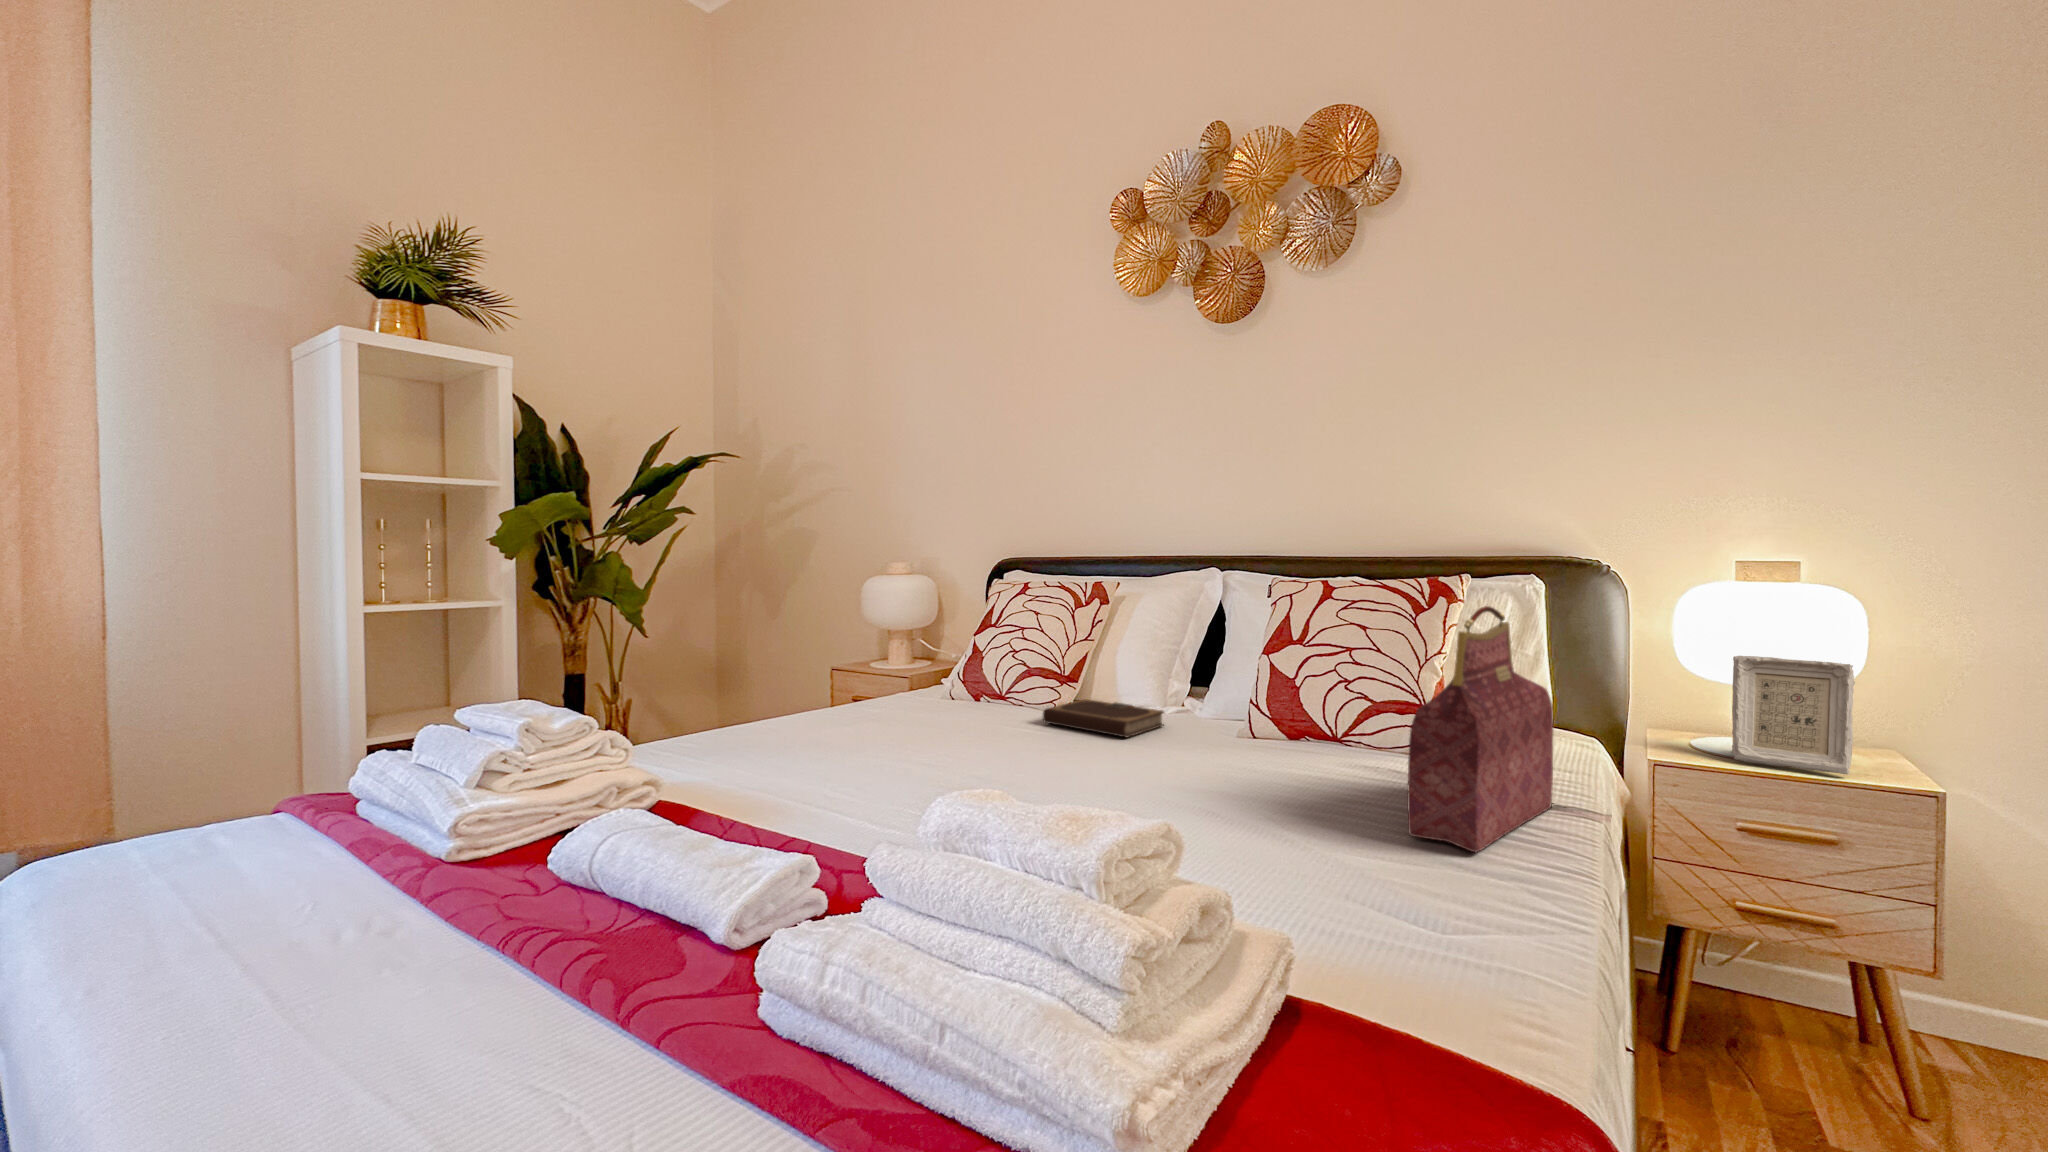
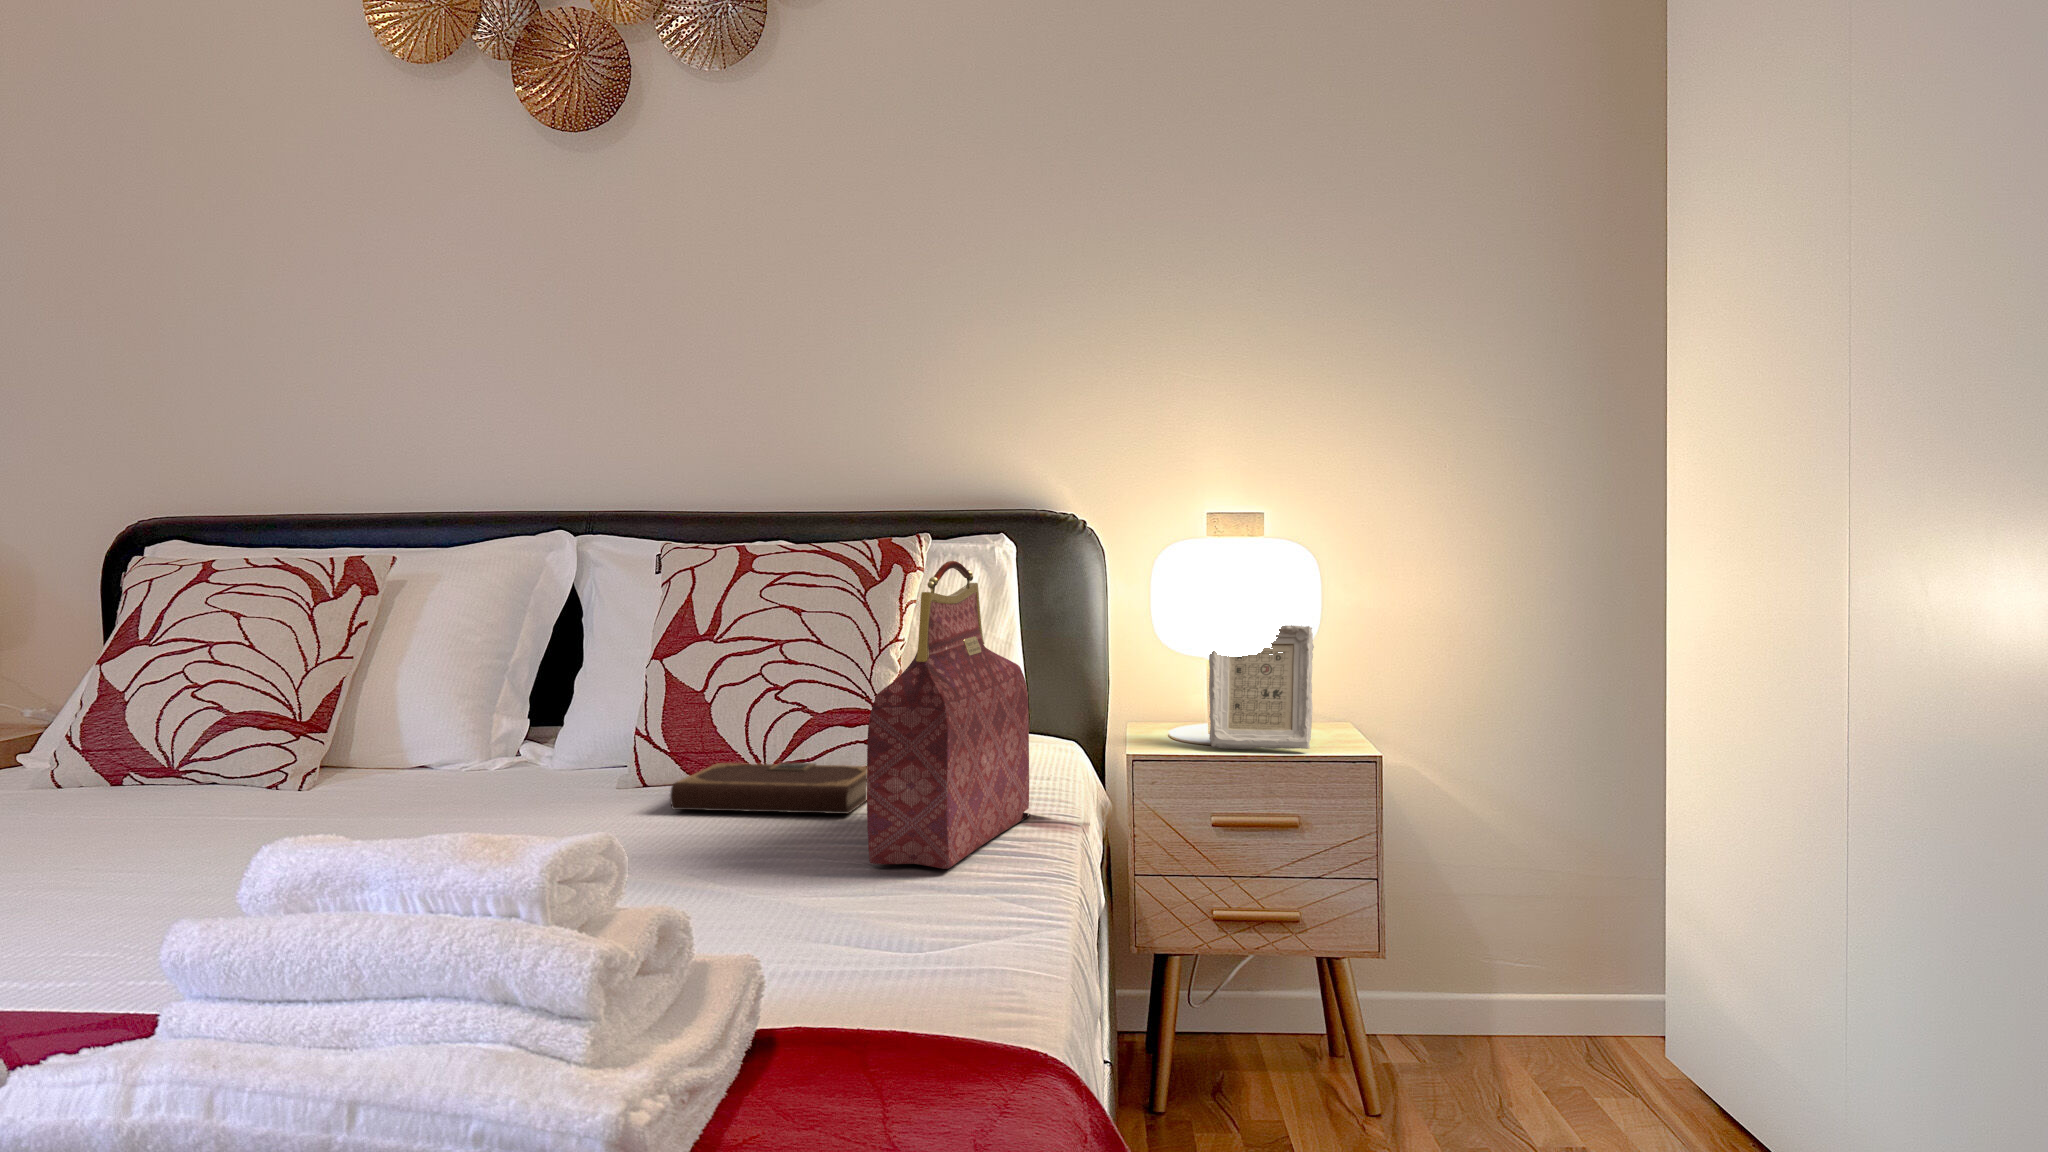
notebook: present [1043,699,1163,737] -> present [670,762,867,814]

